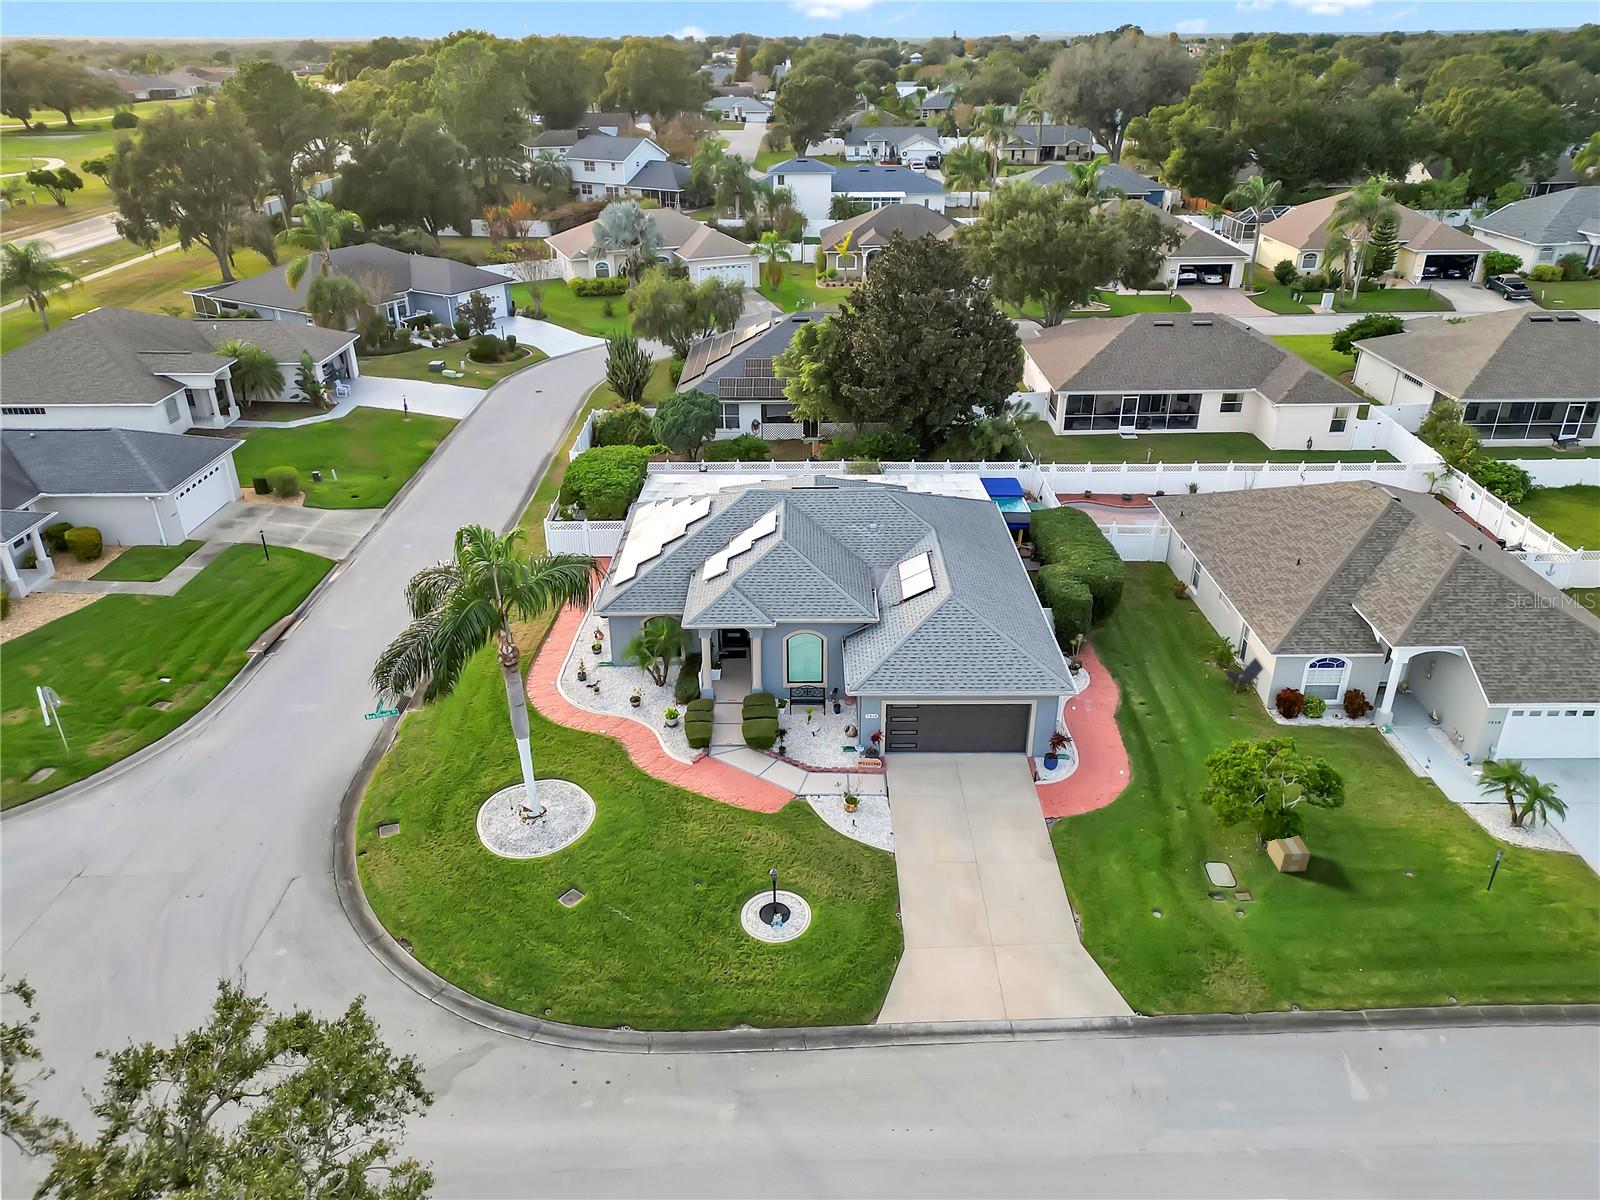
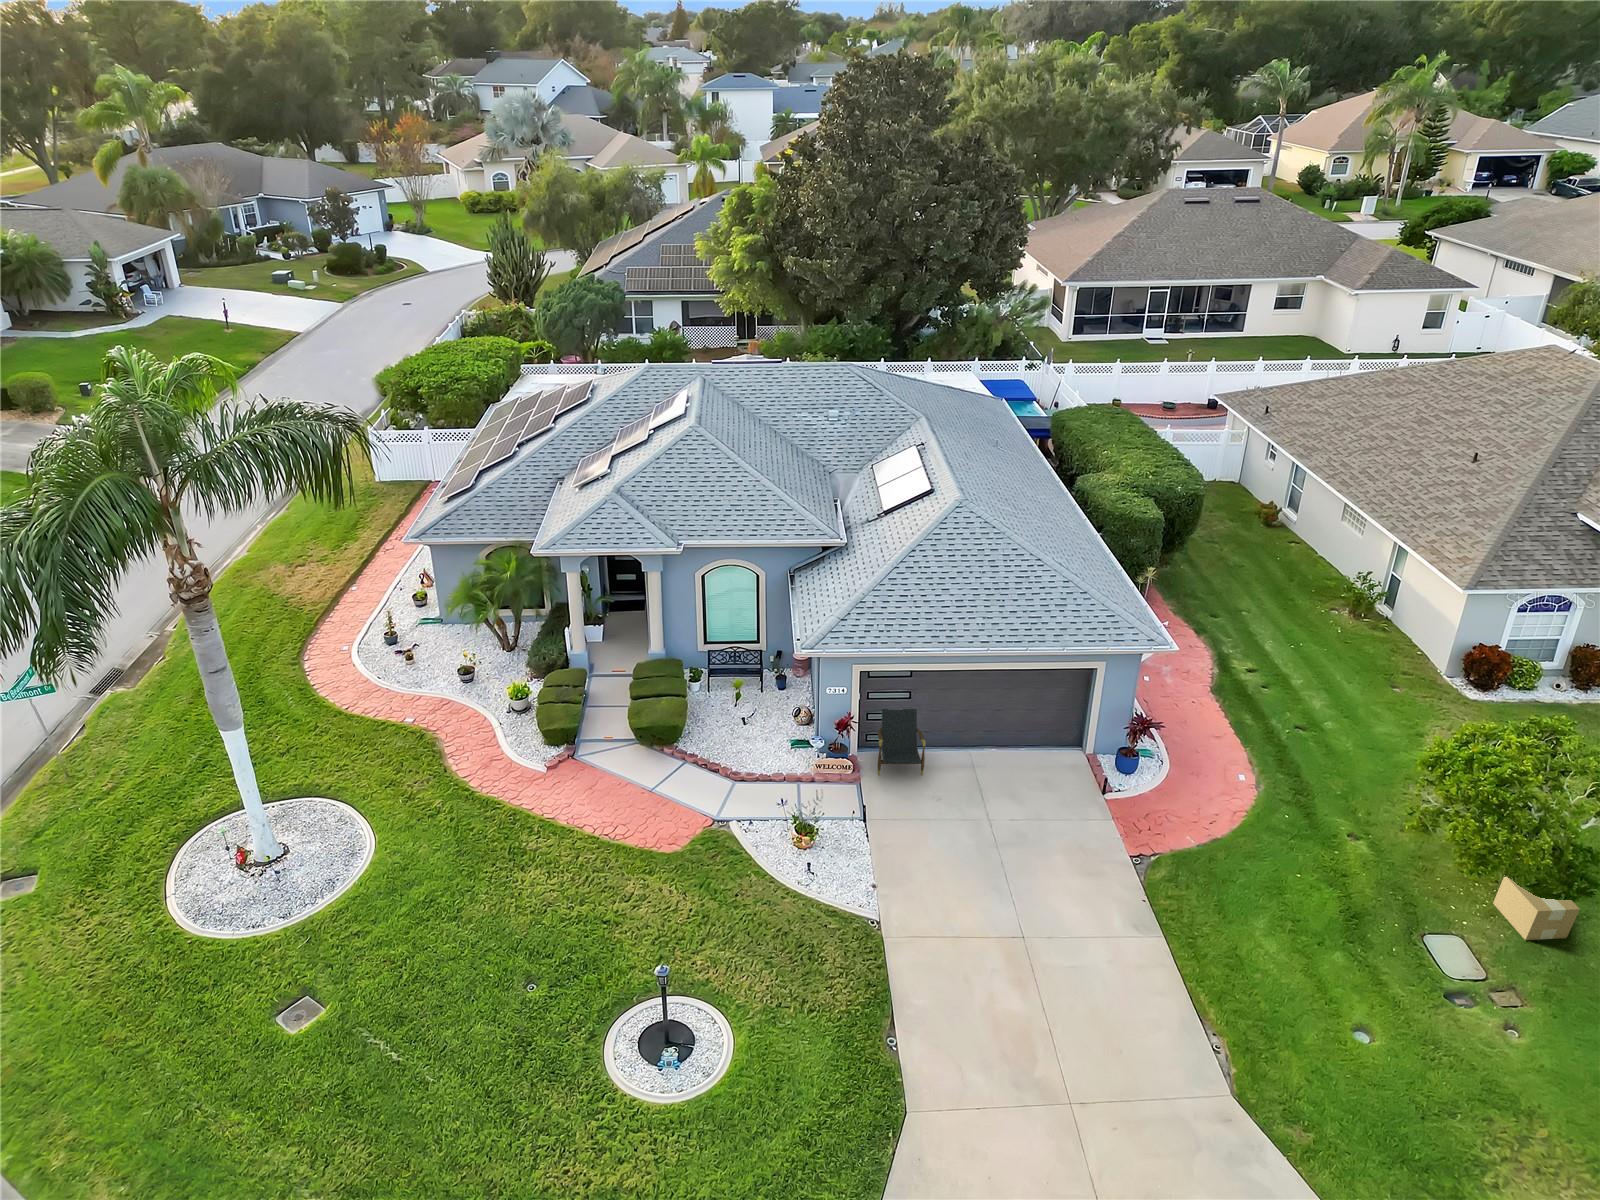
lounge chair: present [1225,658,1263,691] -> present [878,709,926,775]
potted plant: present [775,728,791,754] -> none [678,710,708,754]

